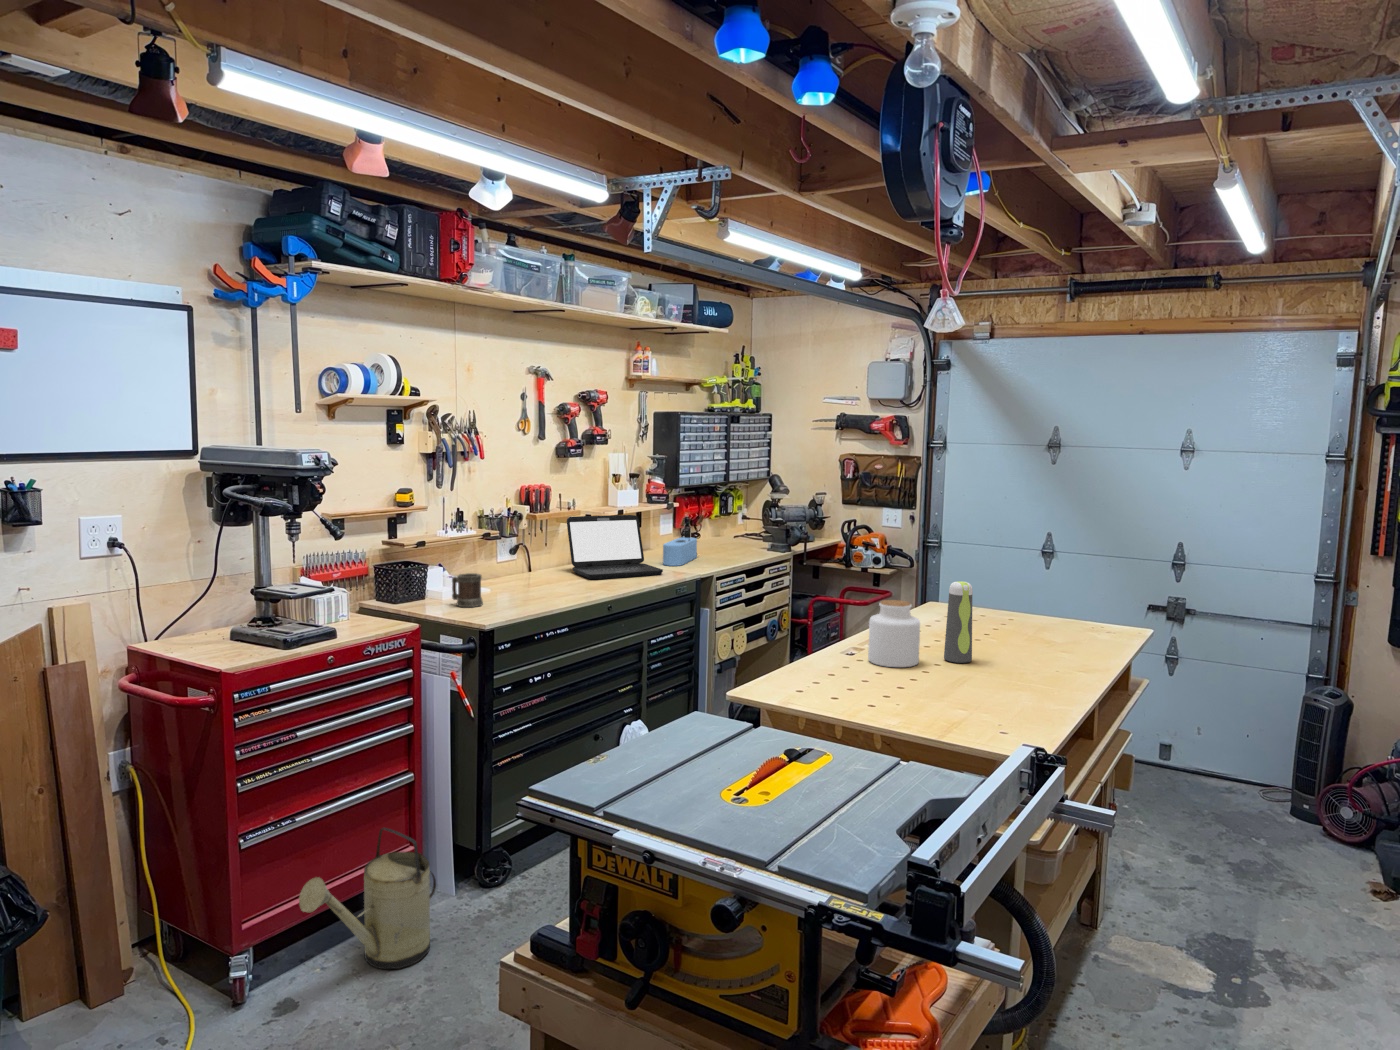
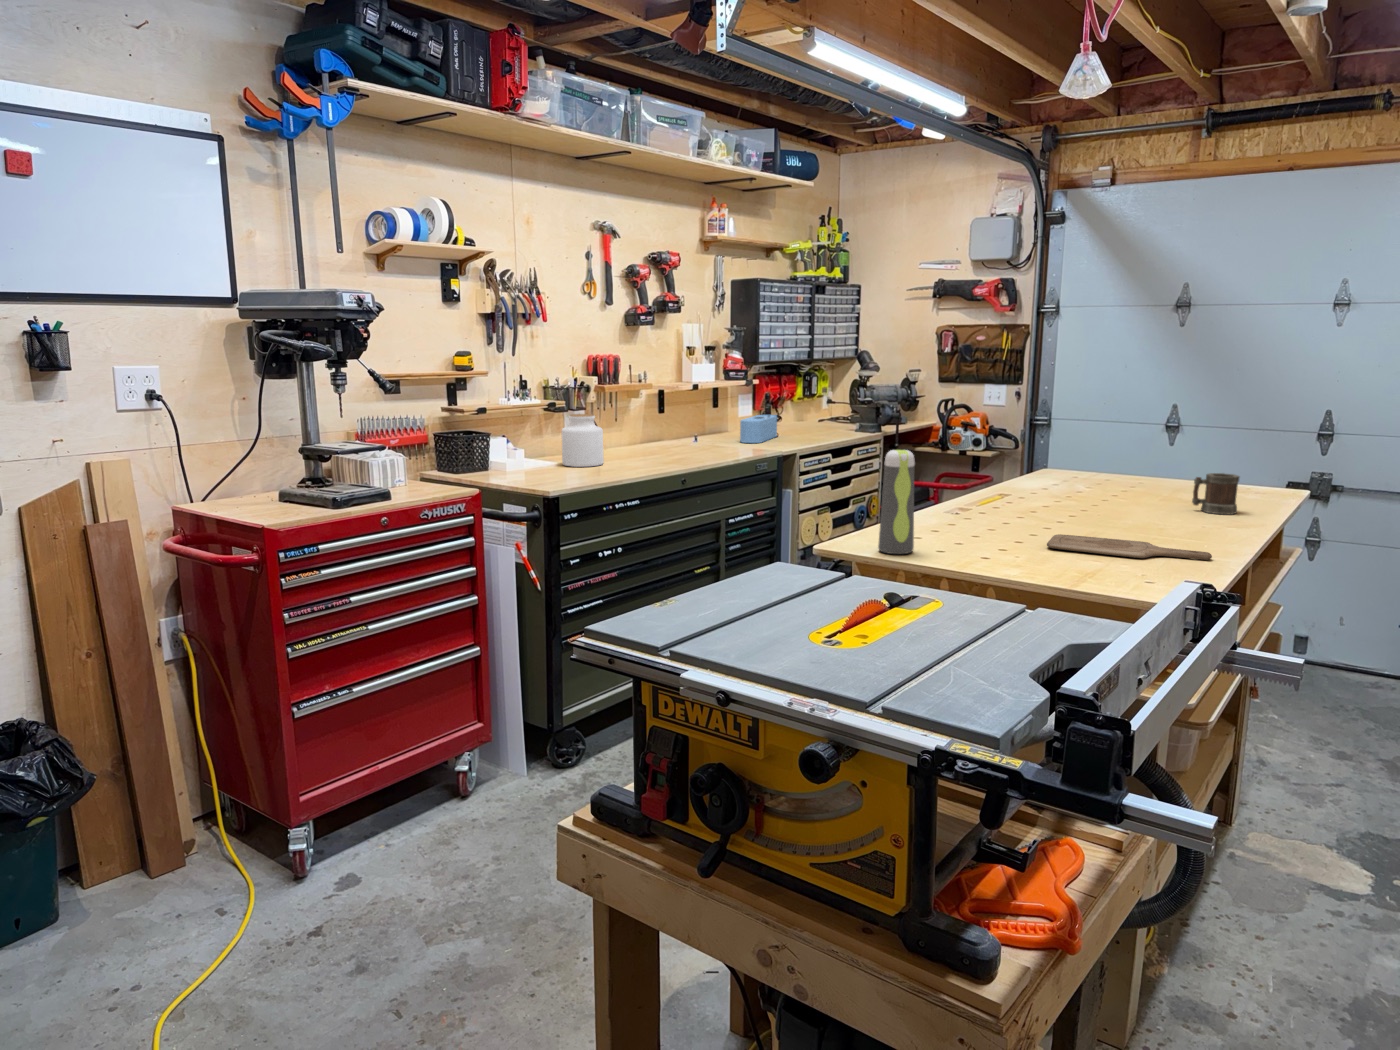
laptop: present [567,515,663,579] -> none [636,388,740,454]
mug: present [452,573,483,607] -> present [1192,473,1239,514]
water bottle: present [944,581,973,663] -> present [878,450,915,554]
jar: present [868,600,920,667] -> present [562,414,604,467]
cutting board: none [931,668,1068,693] -> present [1047,534,1212,560]
watering can: present [299,828,436,969] -> none [360,703,502,846]

